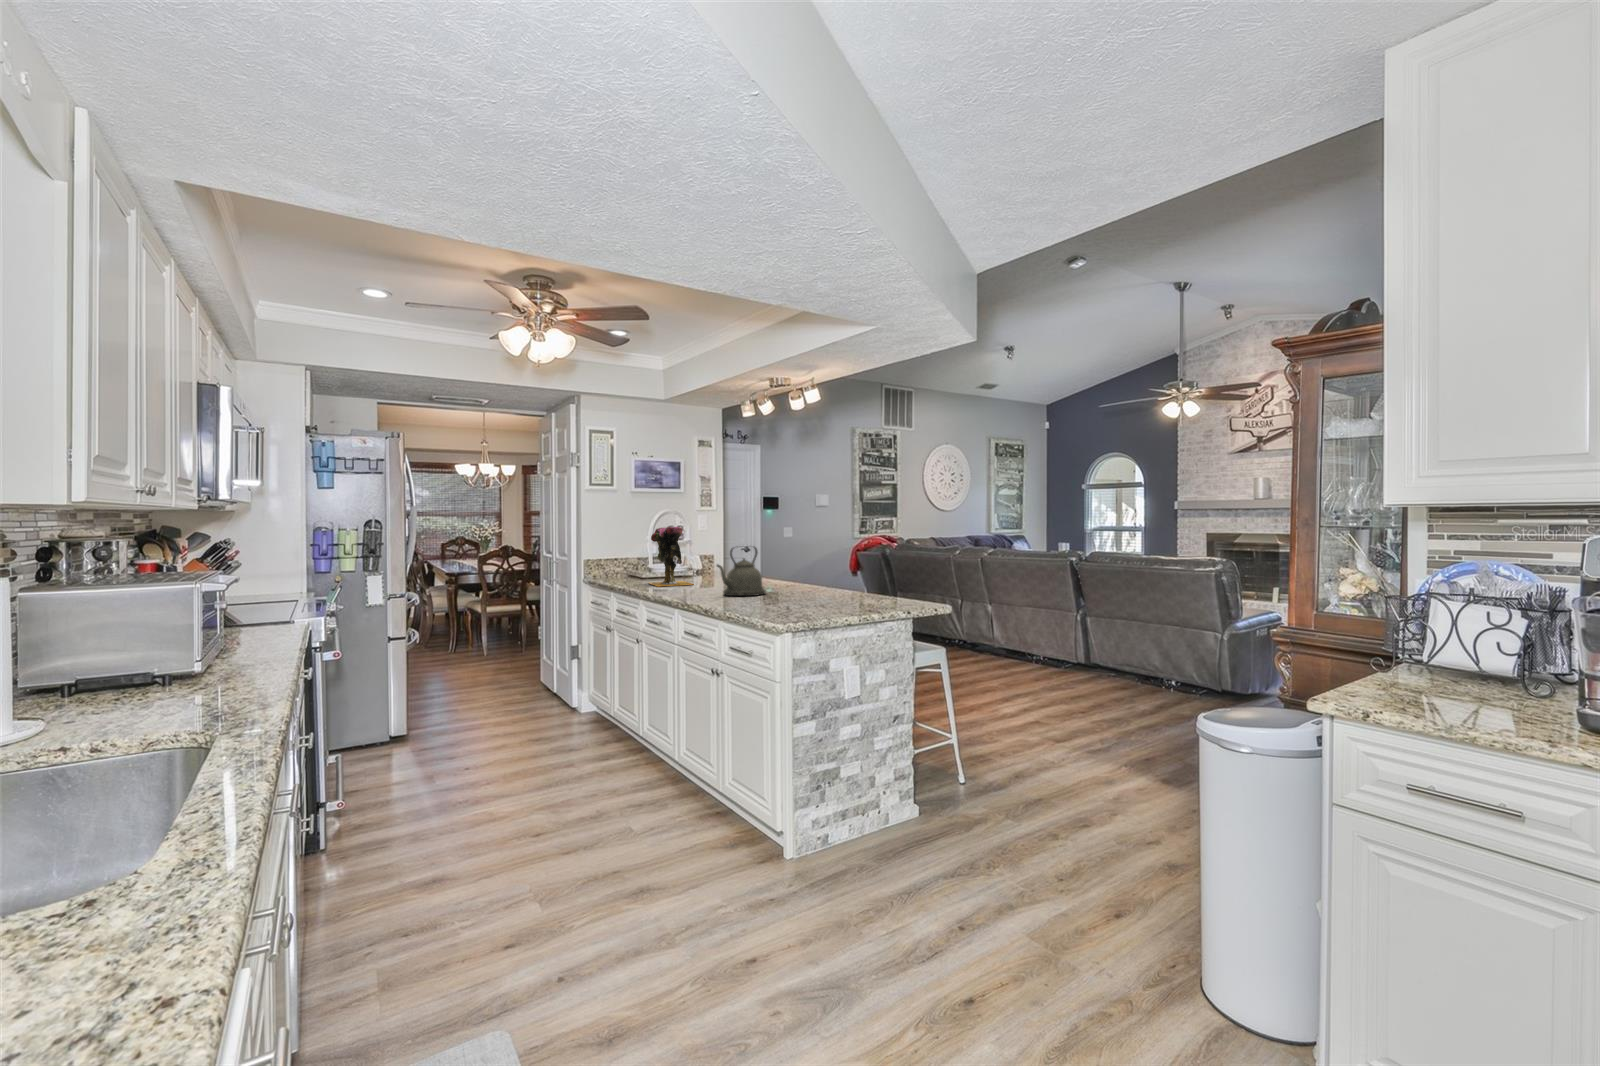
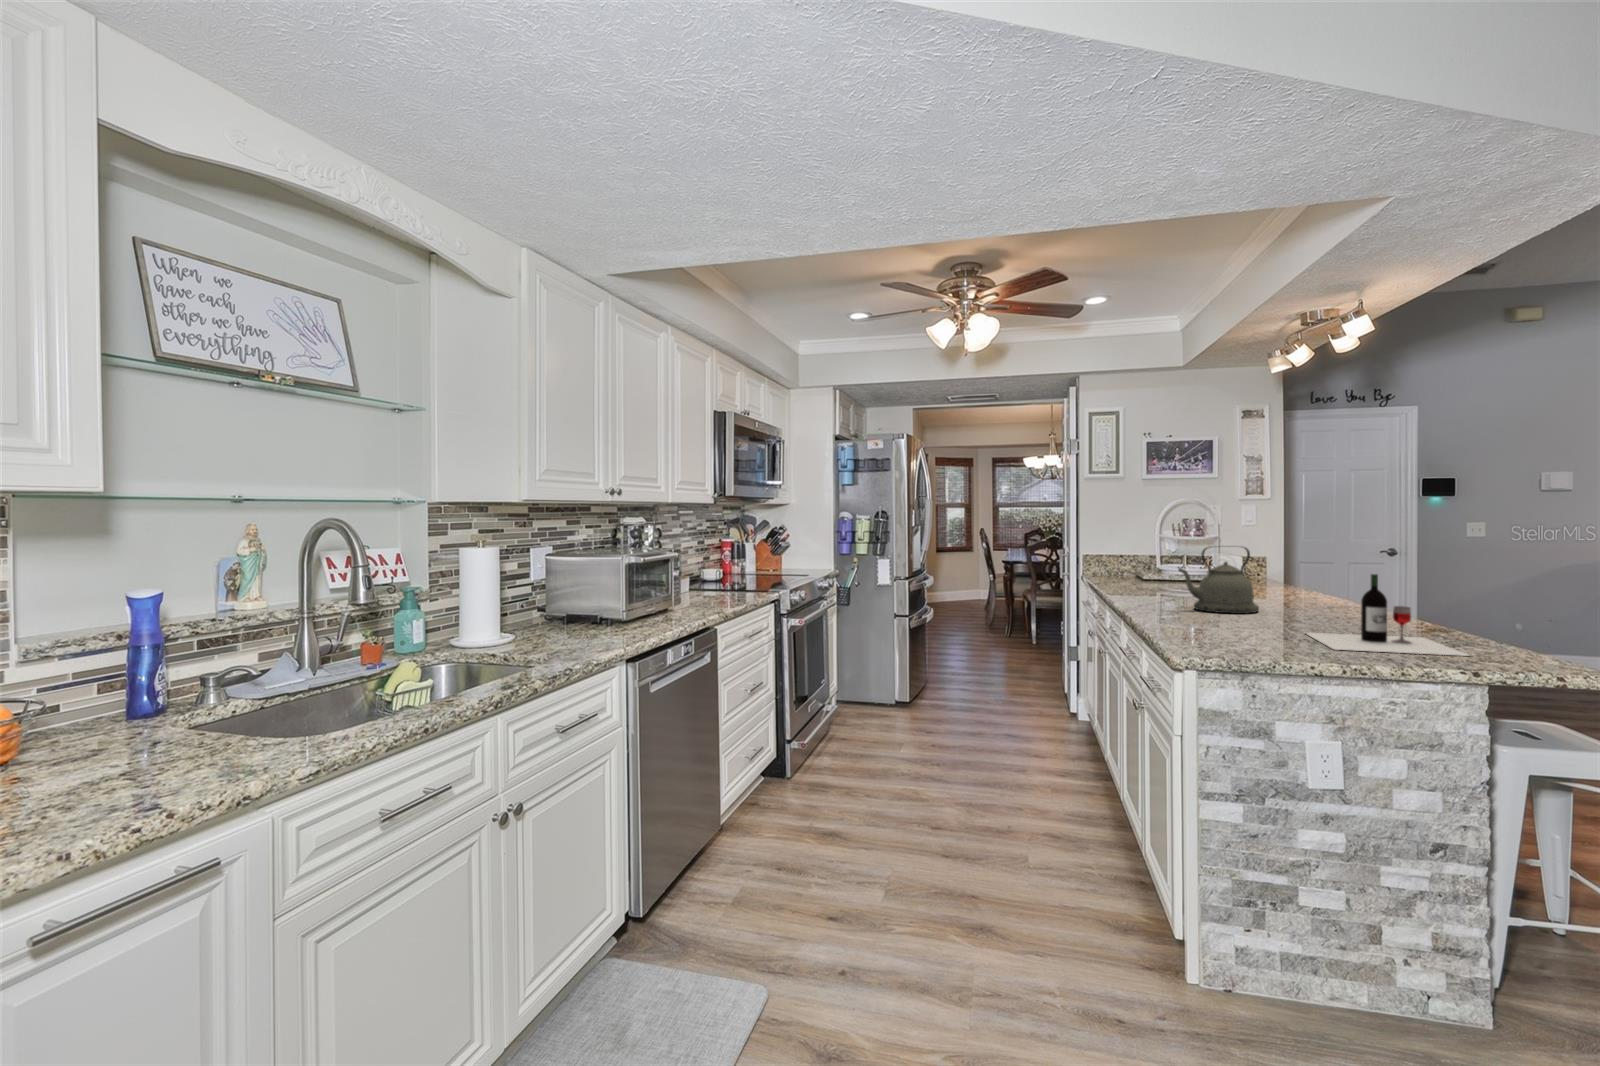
vase: present [649,527,692,587] -> none [1134,519,1189,592]
wine bottle: none [814,560,905,610] -> present [1307,574,1469,656]

